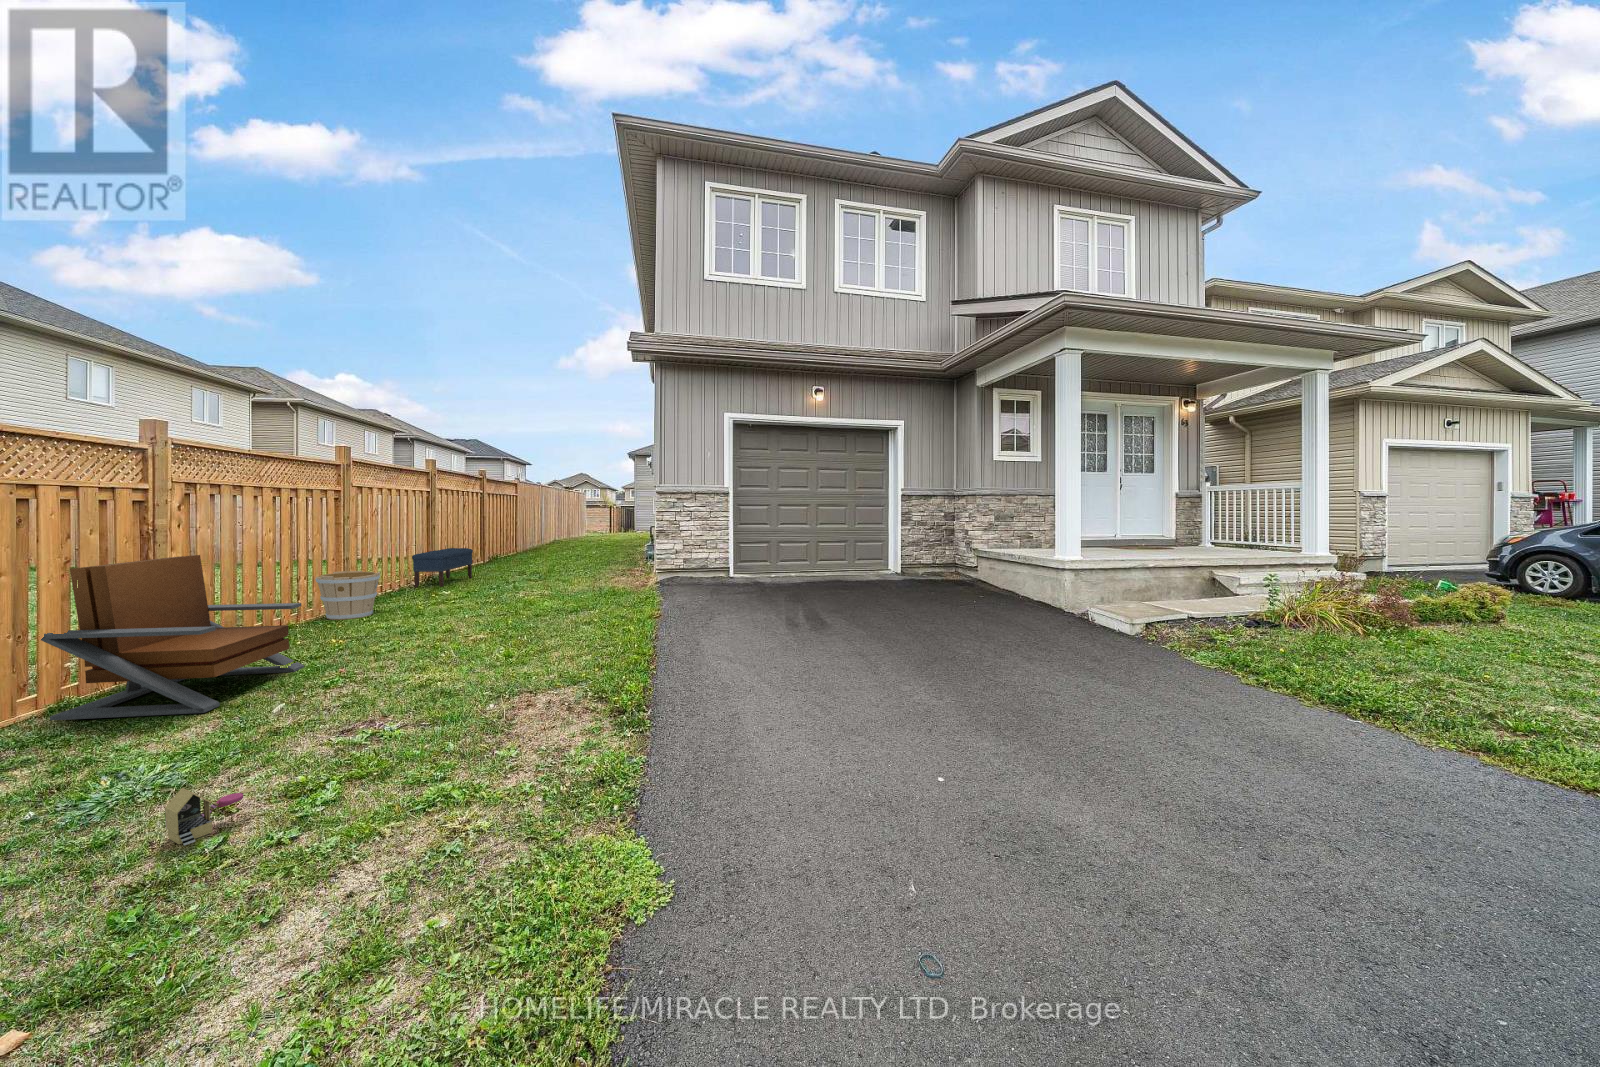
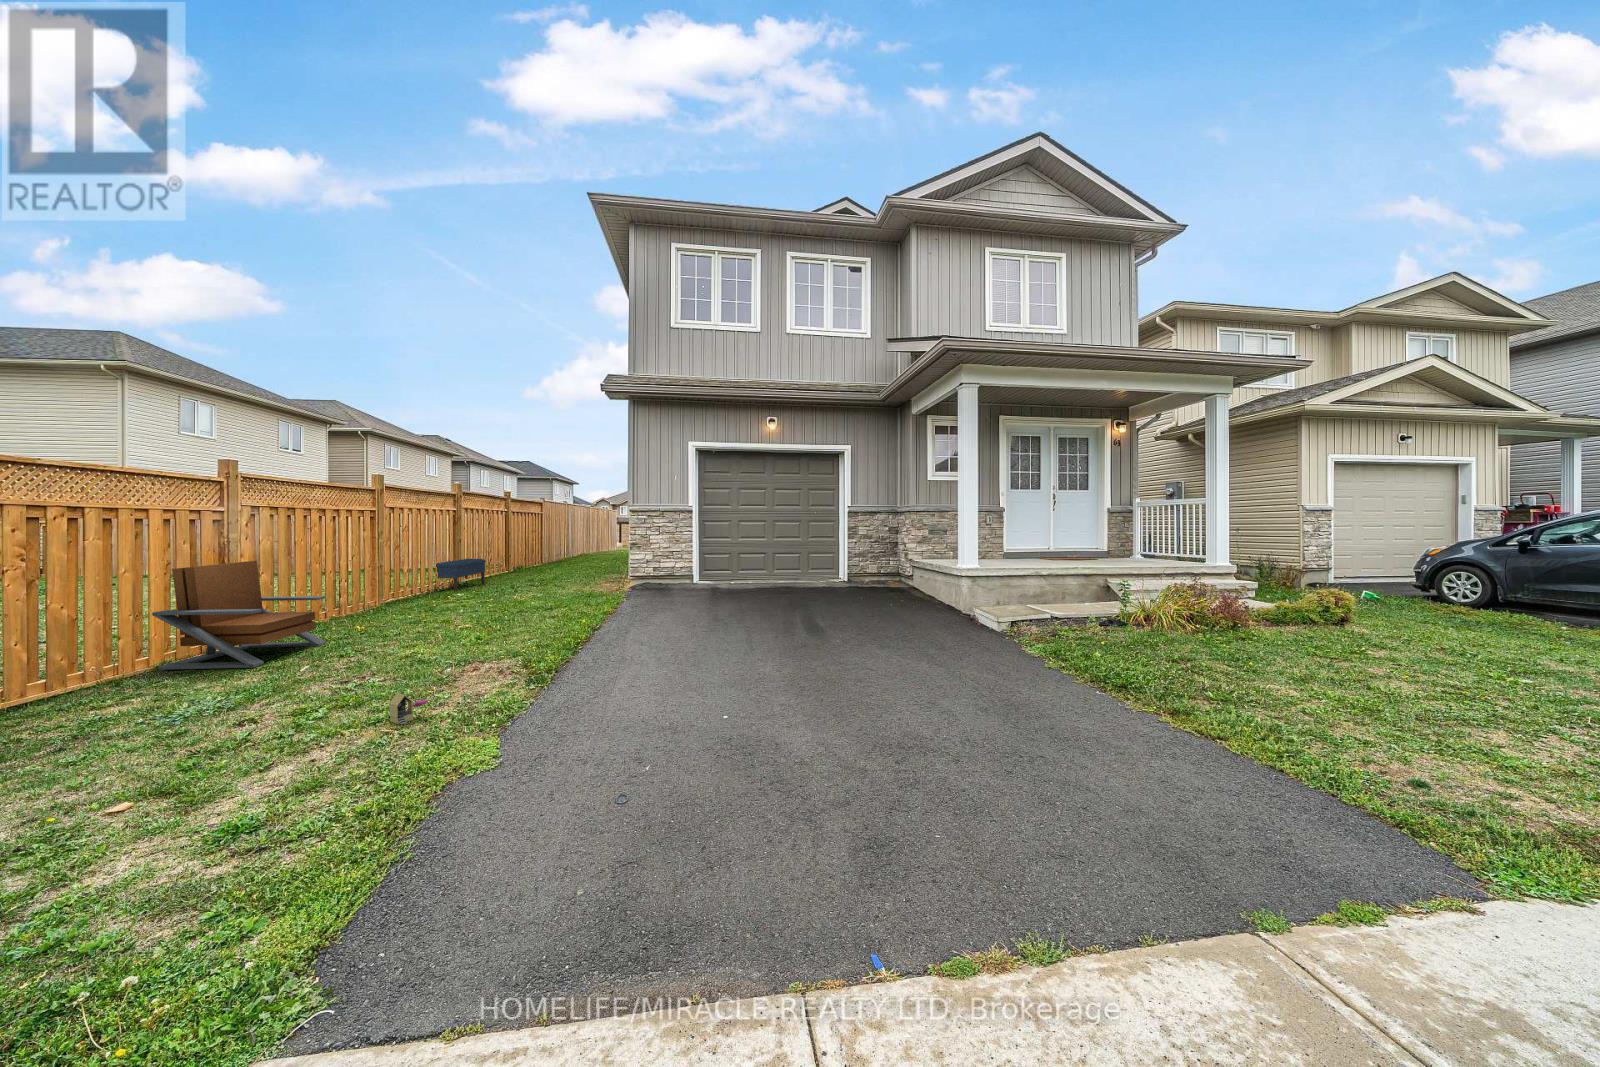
wooden bucket: present [315,571,380,620] -> none [347,576,397,614]
toy house: present [165,788,253,845] -> present [389,693,432,724]

